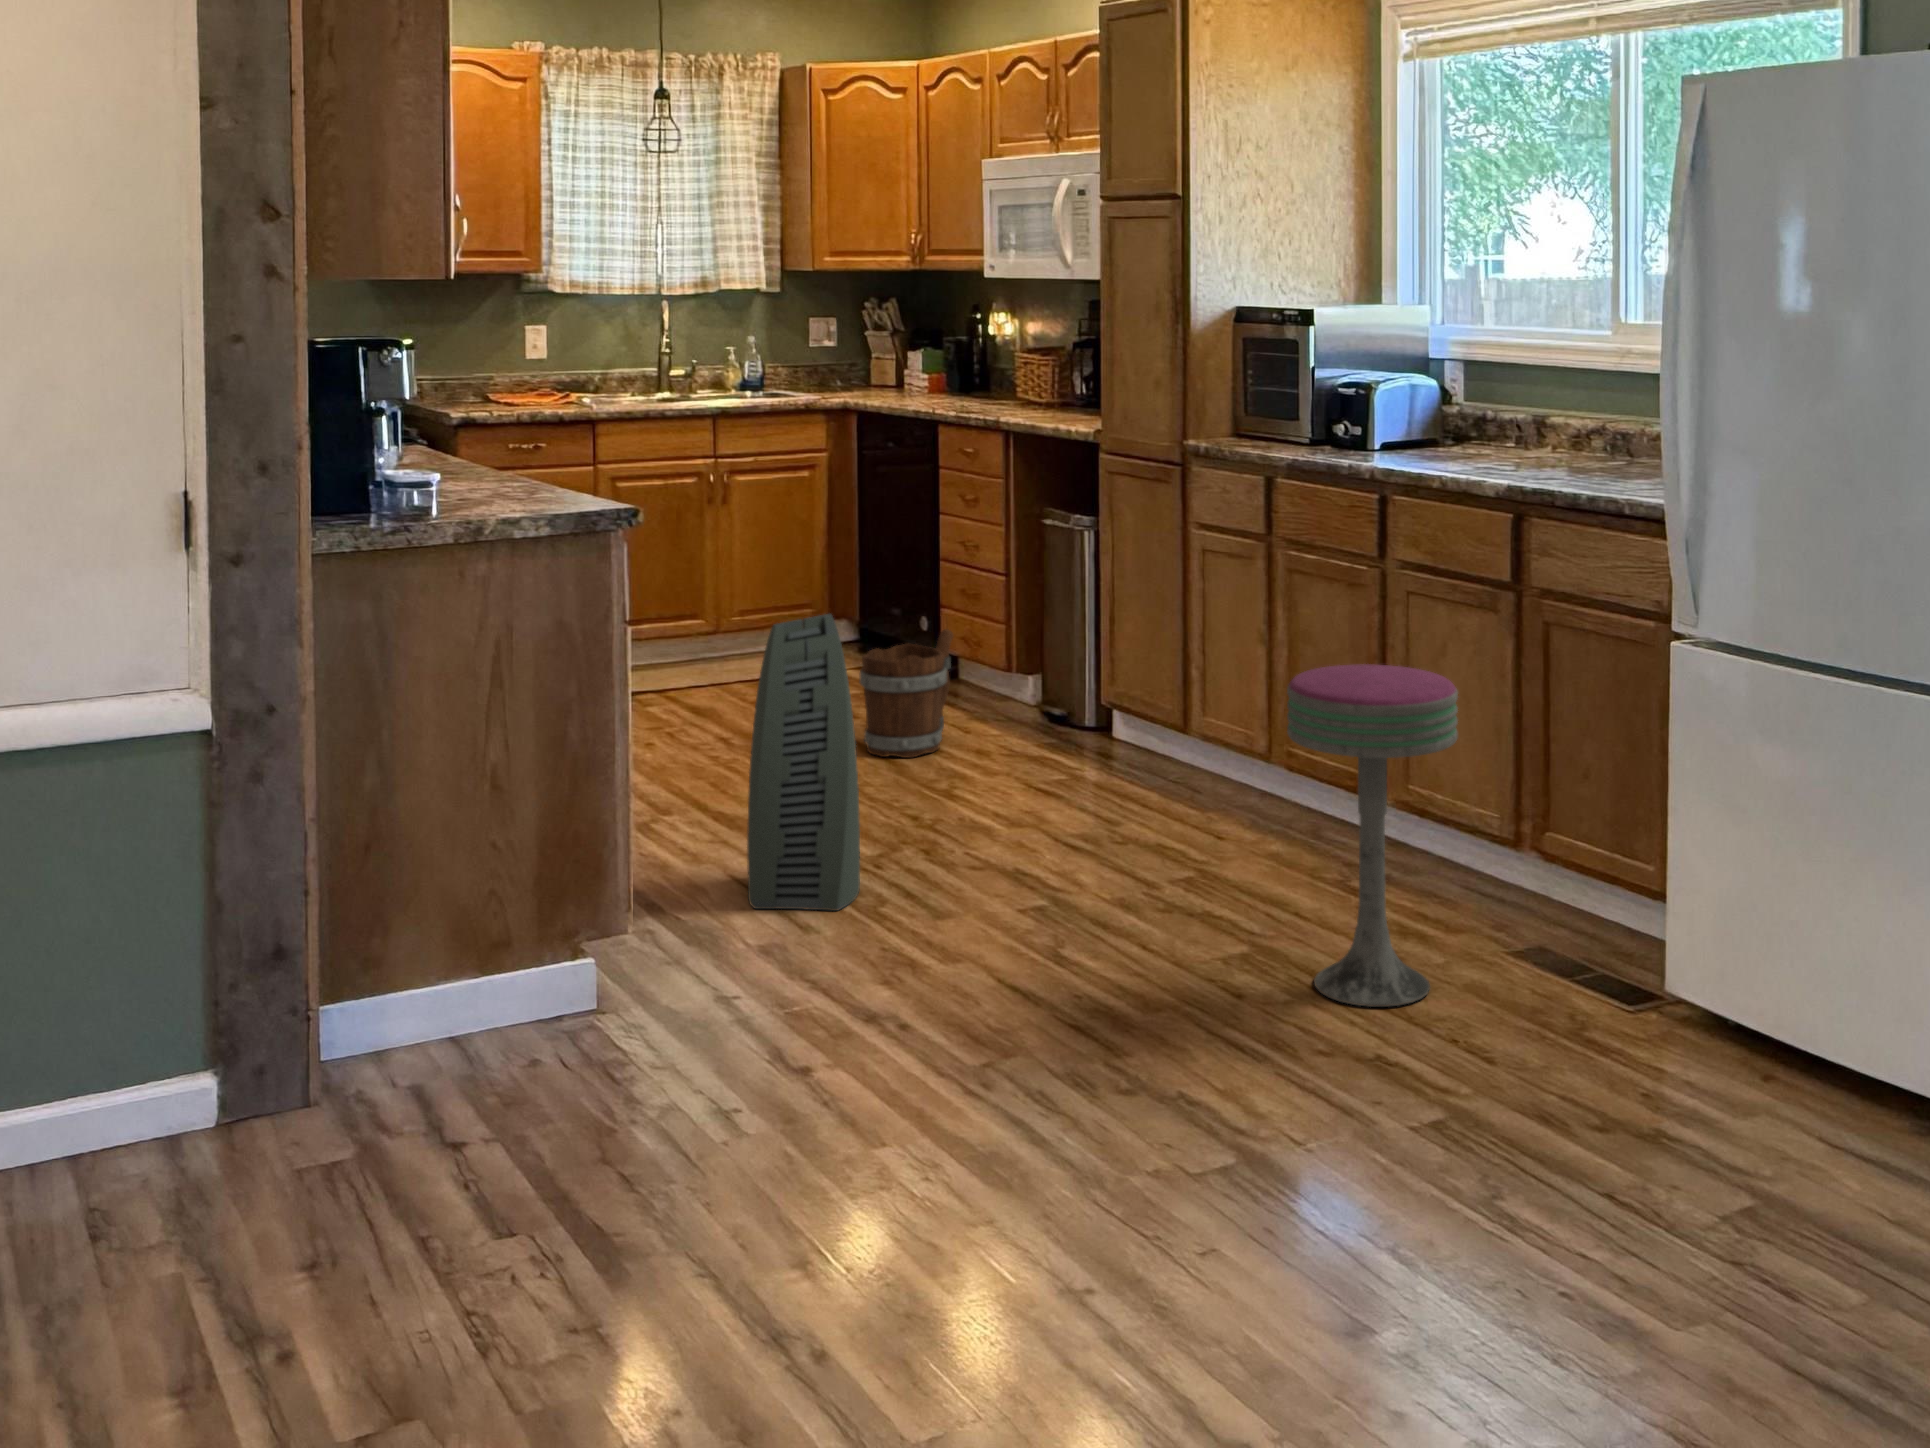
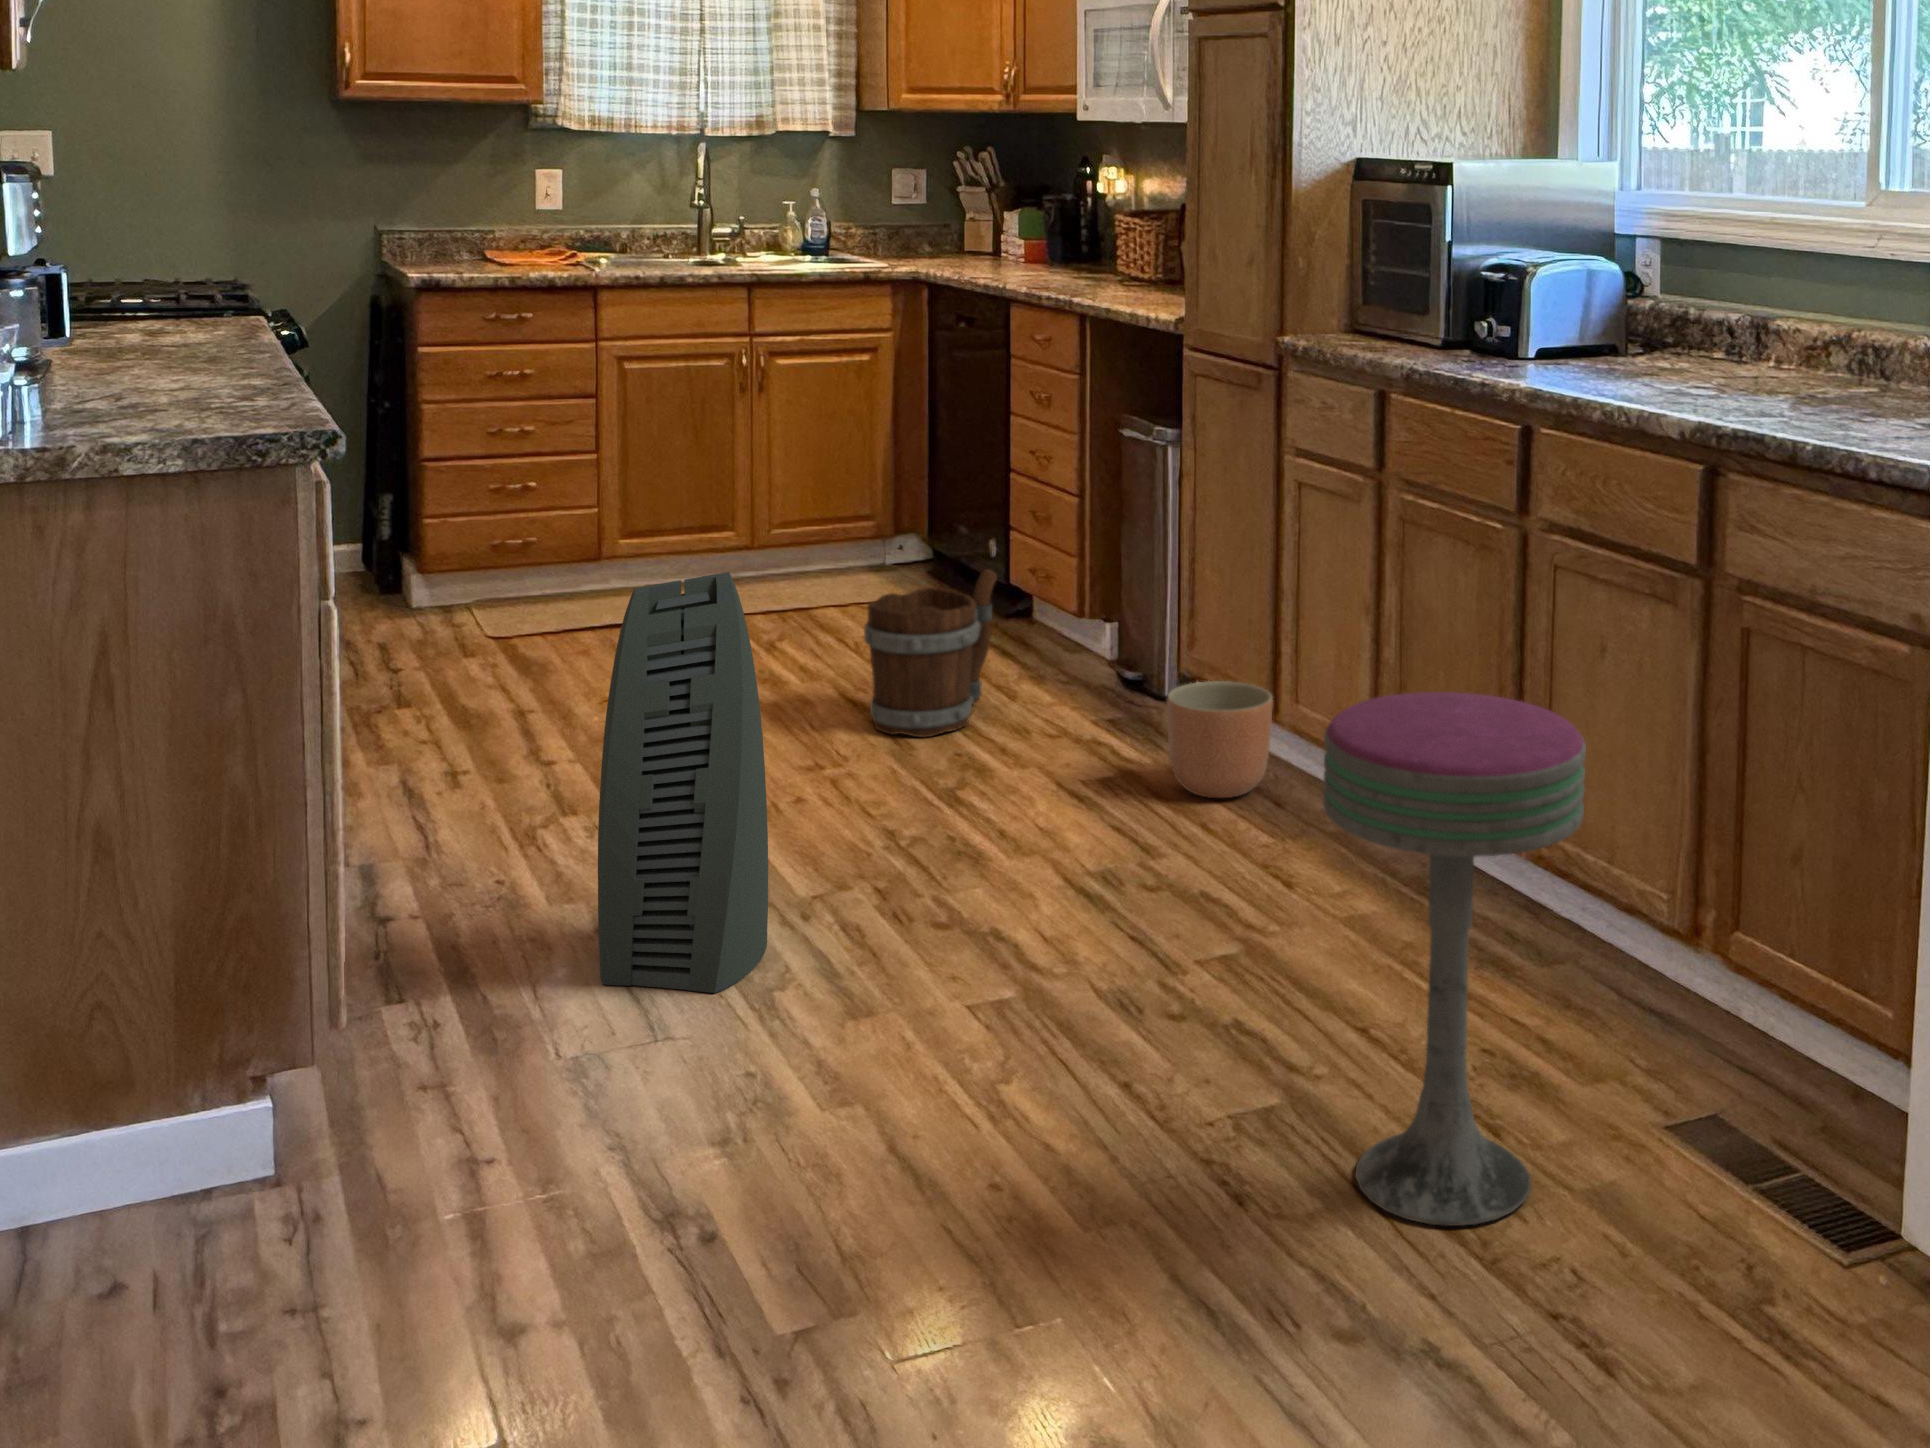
planter: none [1107,702,1186,788] -> present [1167,681,1273,798]

